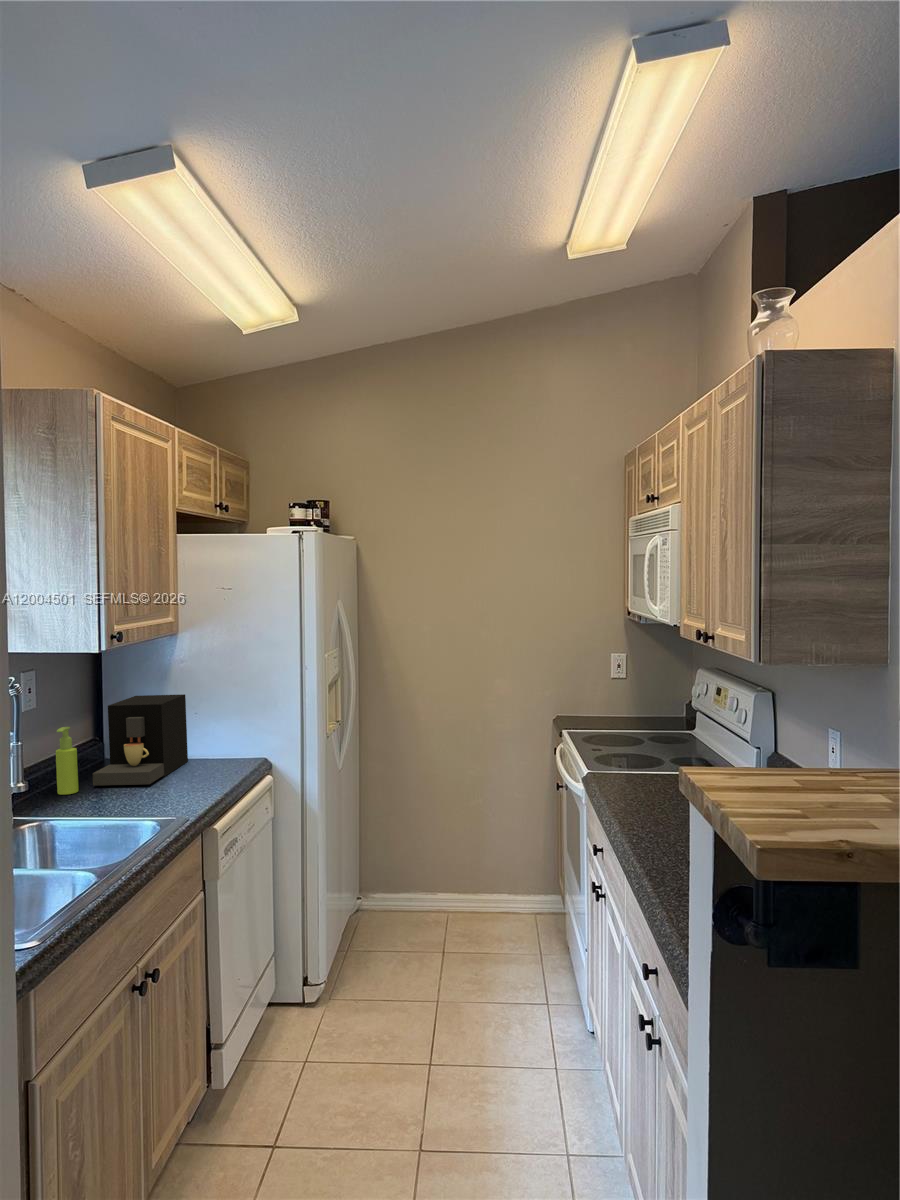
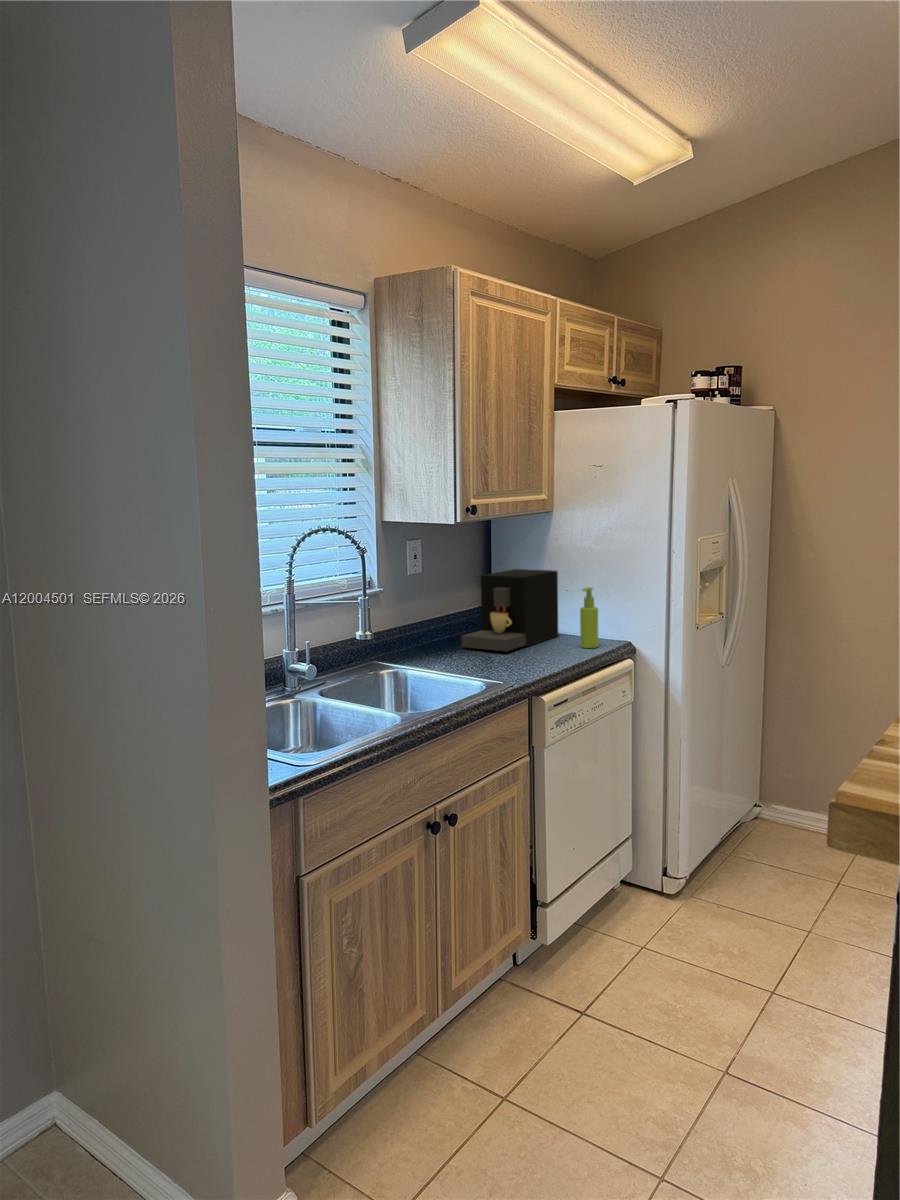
soap dispenser: present [56,727,79,795] -> present [580,587,598,648]

